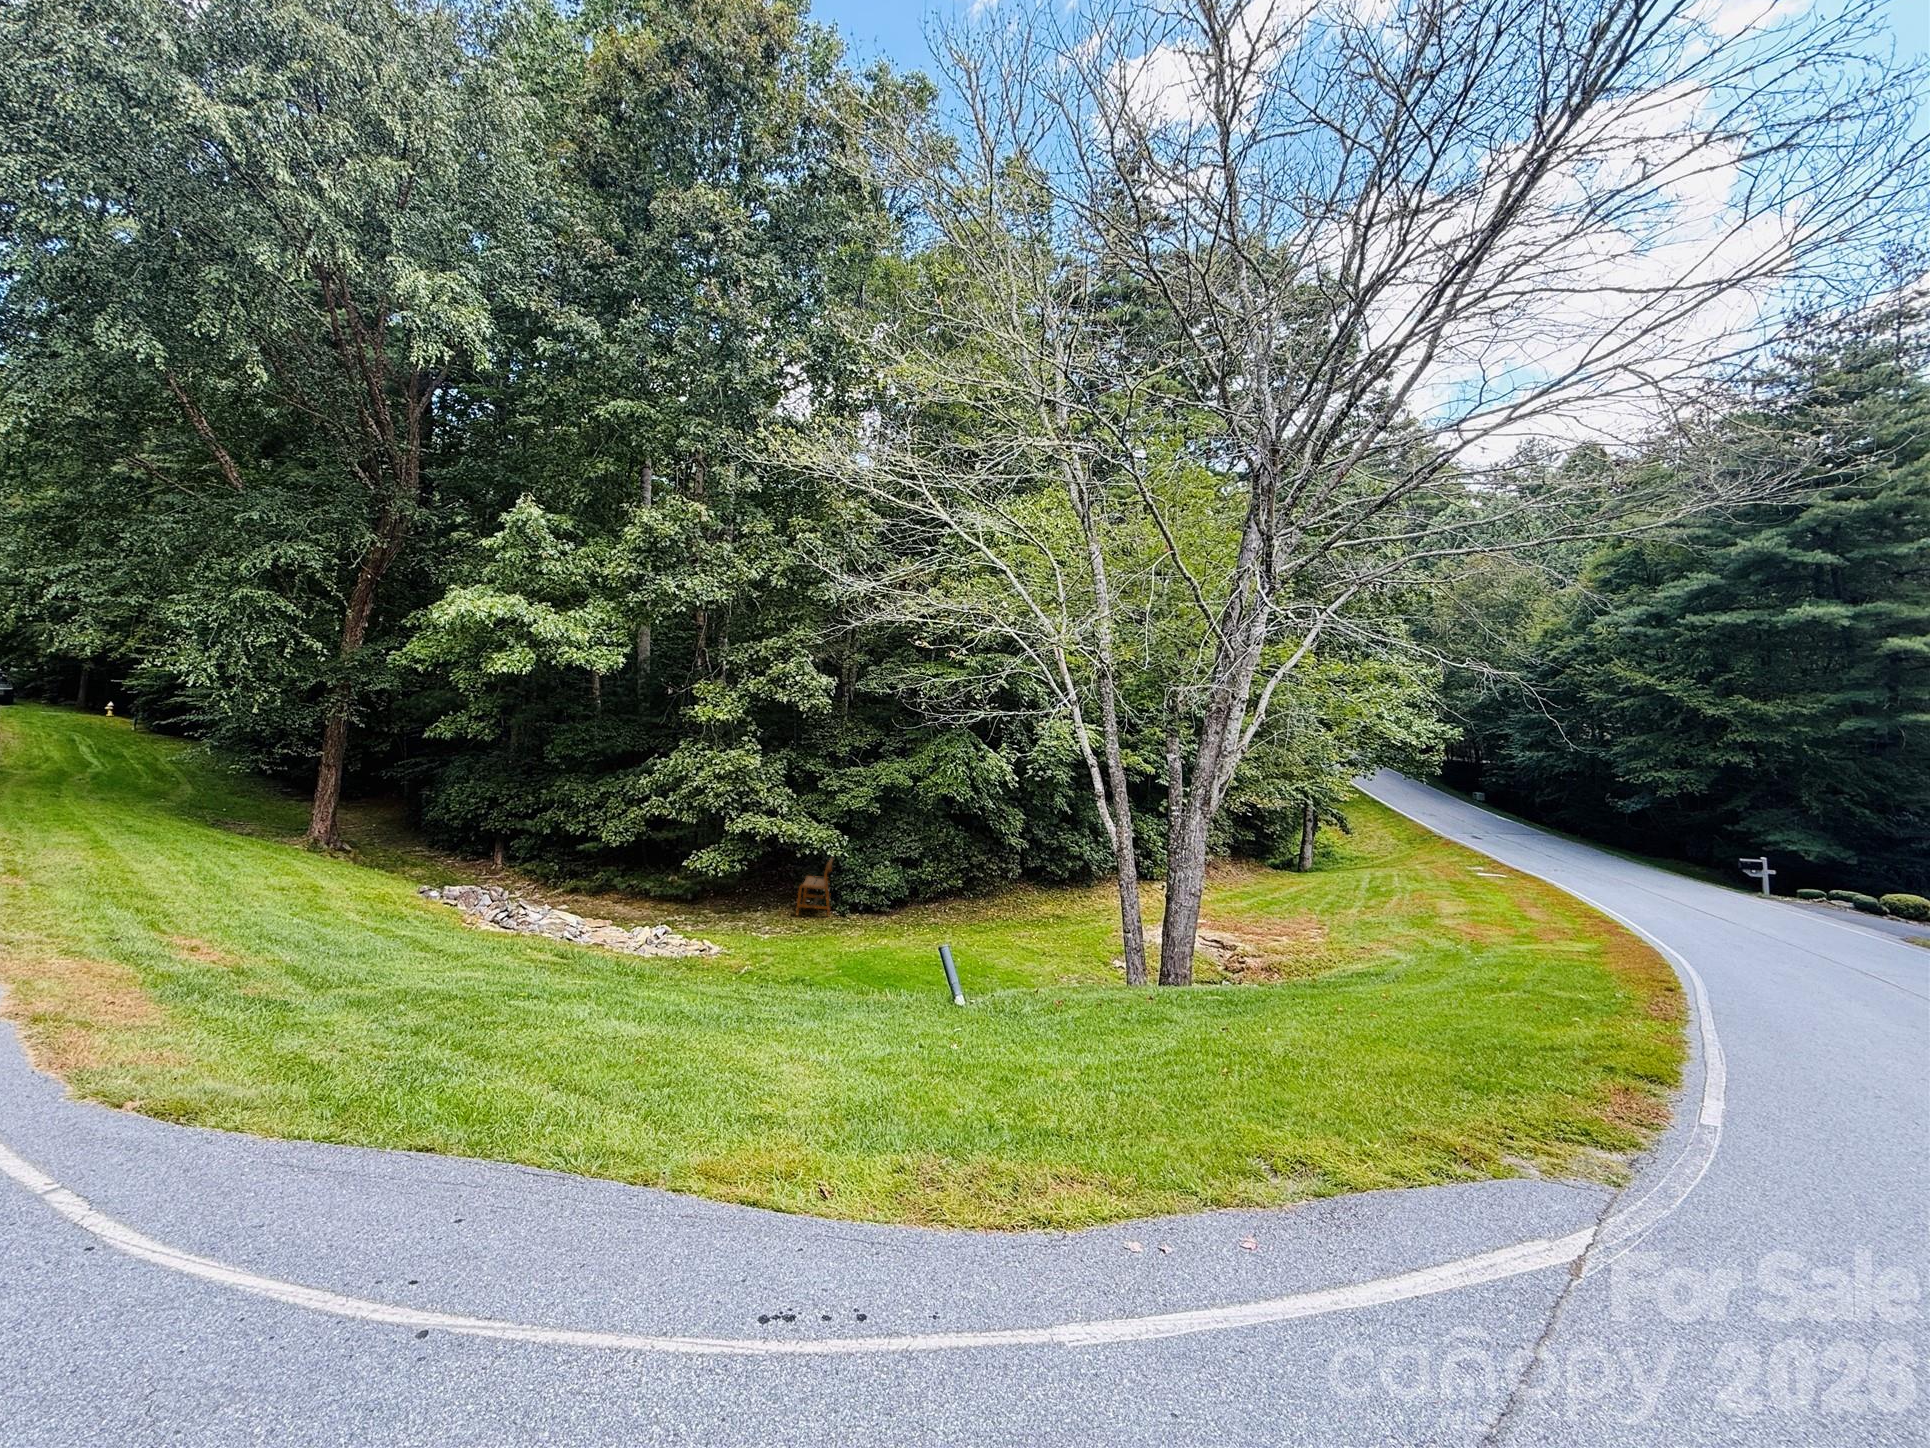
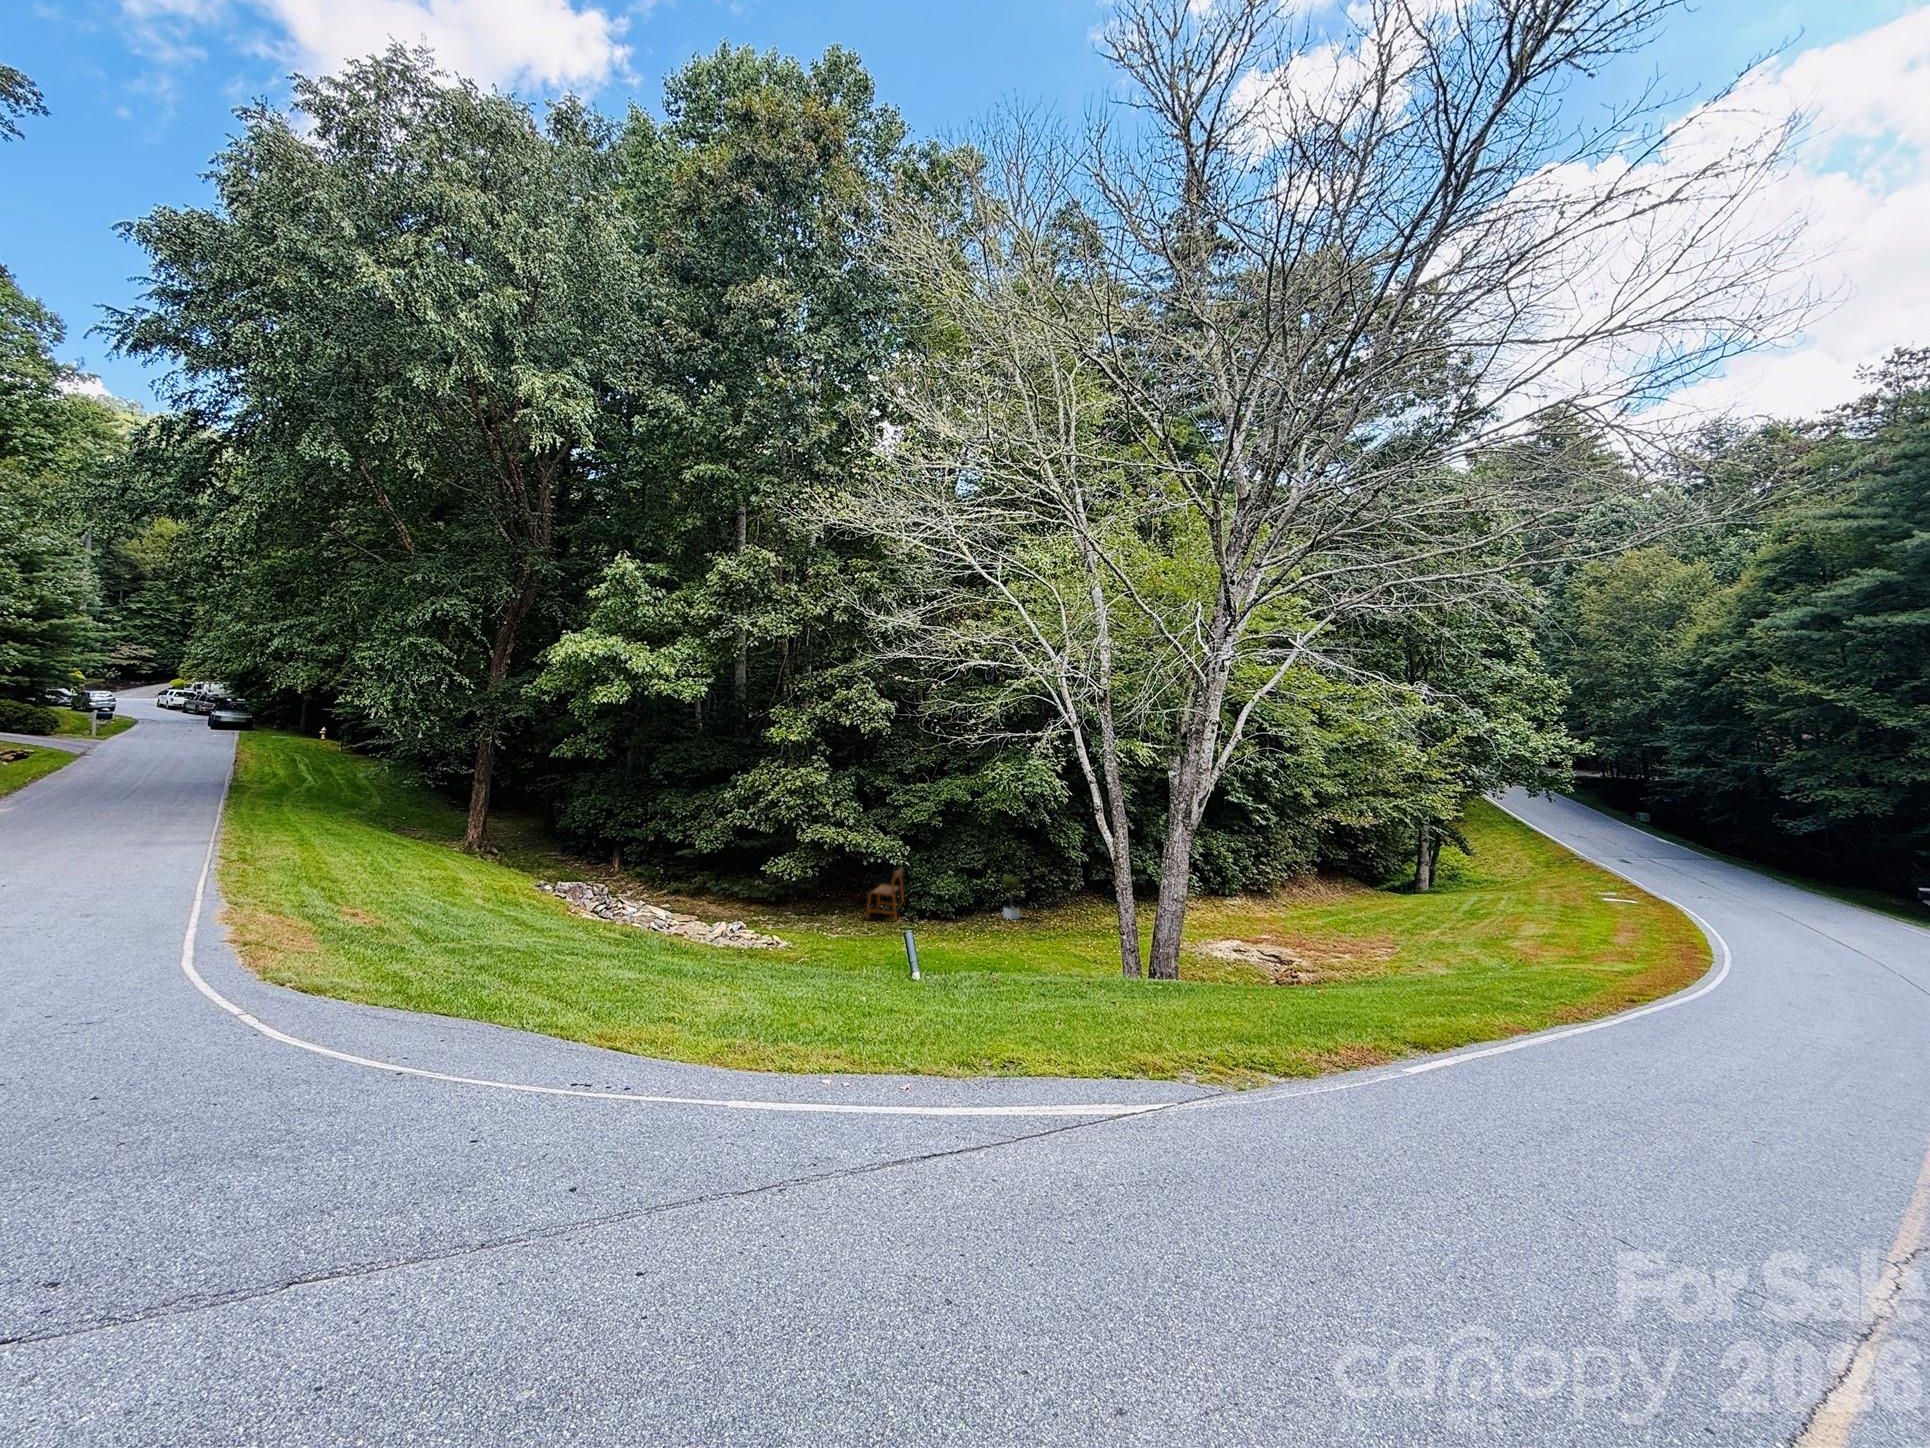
potted tree: none [937,864,957,910] -> present [1001,876,1020,919]

